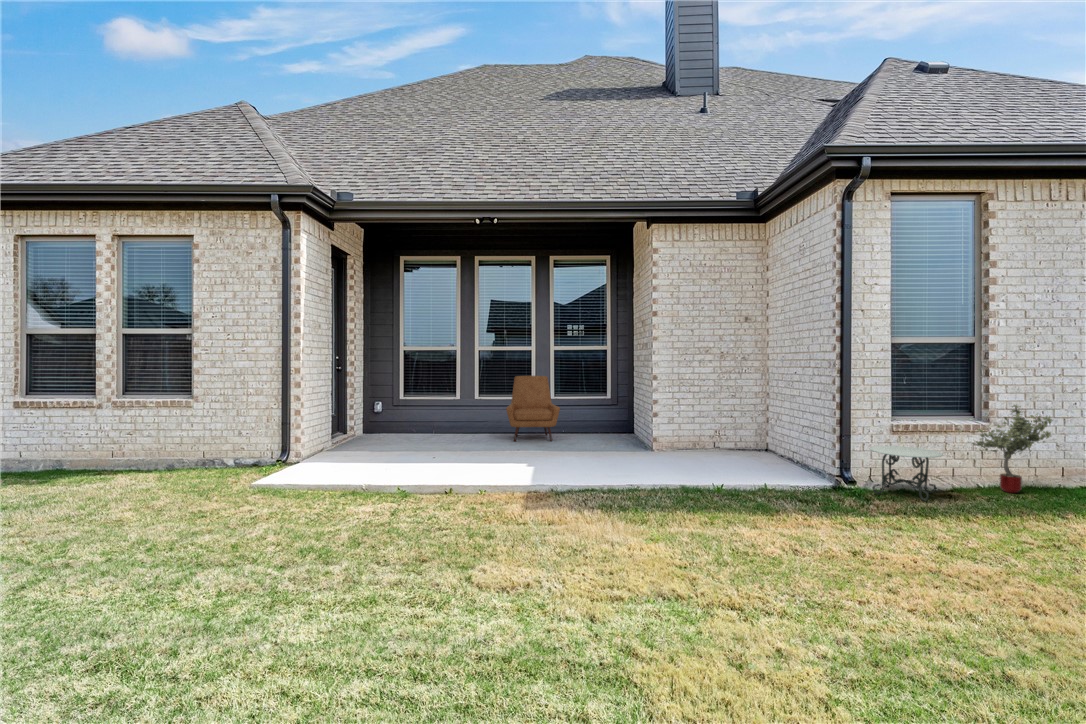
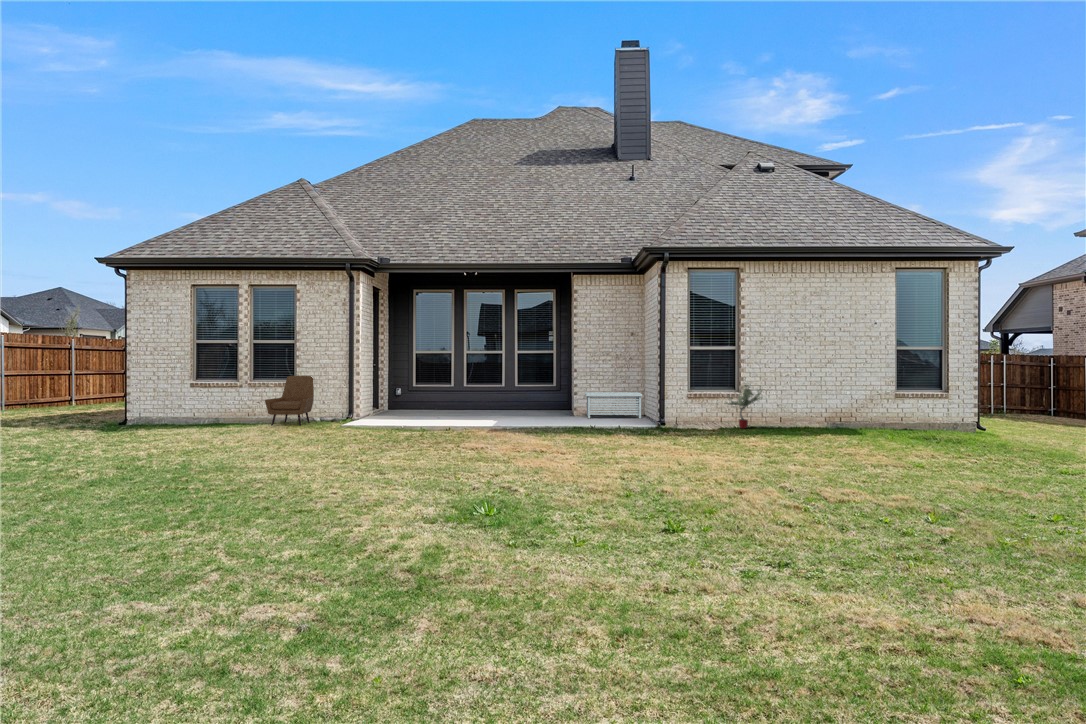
chair: present [506,376,560,441] -> present [265,376,314,425]
storage bench: none [670,412,773,458] -> present [585,392,642,418]
side table: present [870,446,943,501] -> none [669,405,703,430]

